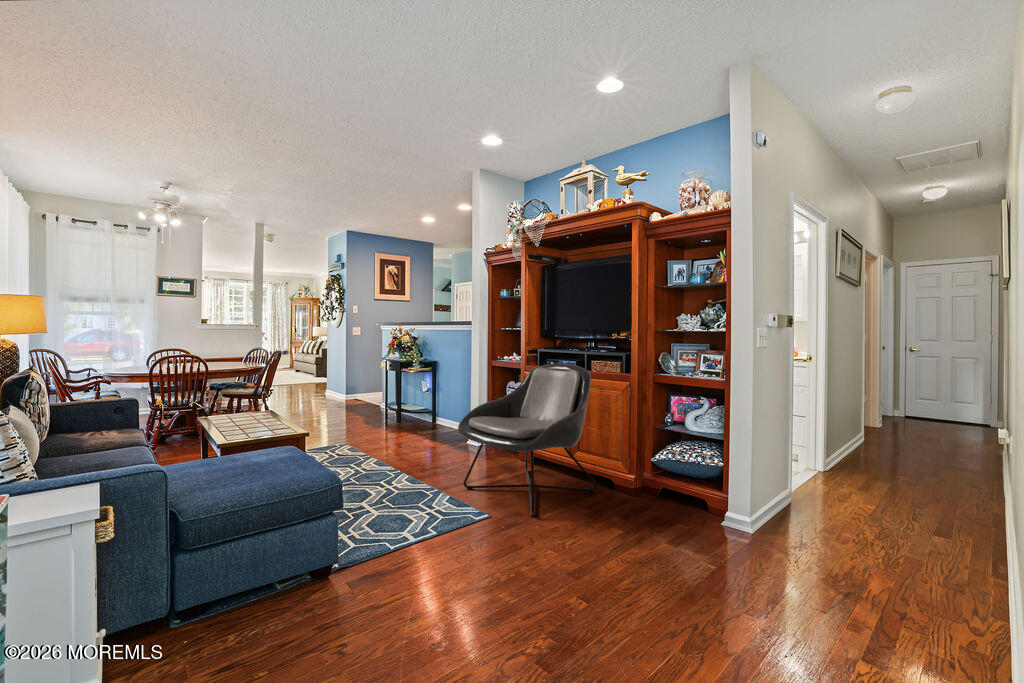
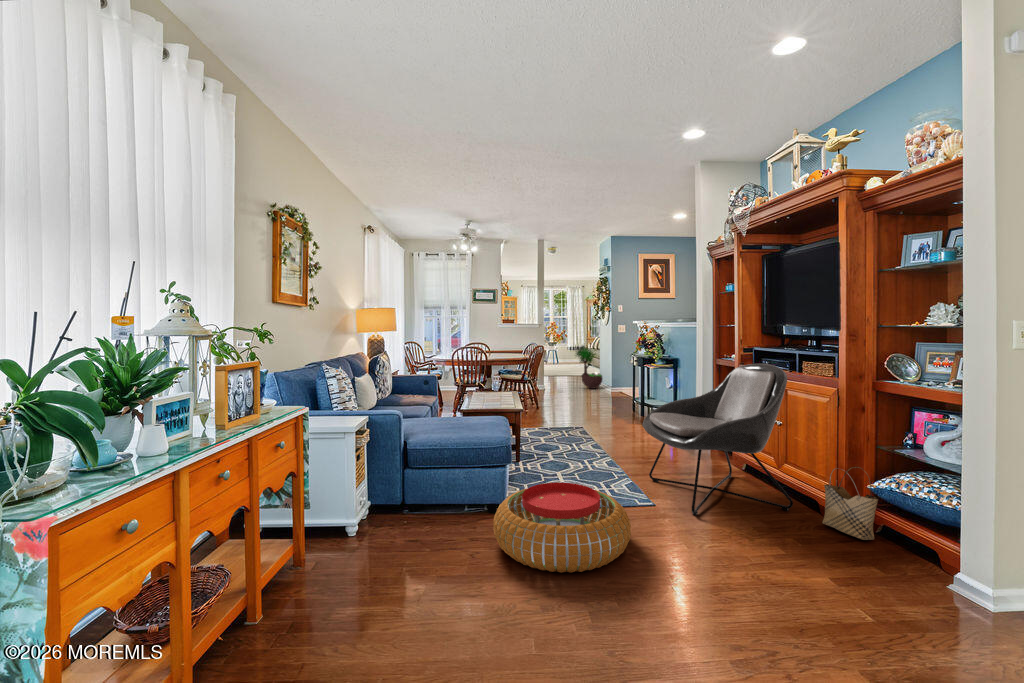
potted tree: none [298,346,333,398] -> present [576,346,602,389]
woven basket: none [624,446,666,505] -> present [822,467,878,540]
pouf: none [350,512,521,636] -> present [493,482,631,573]

